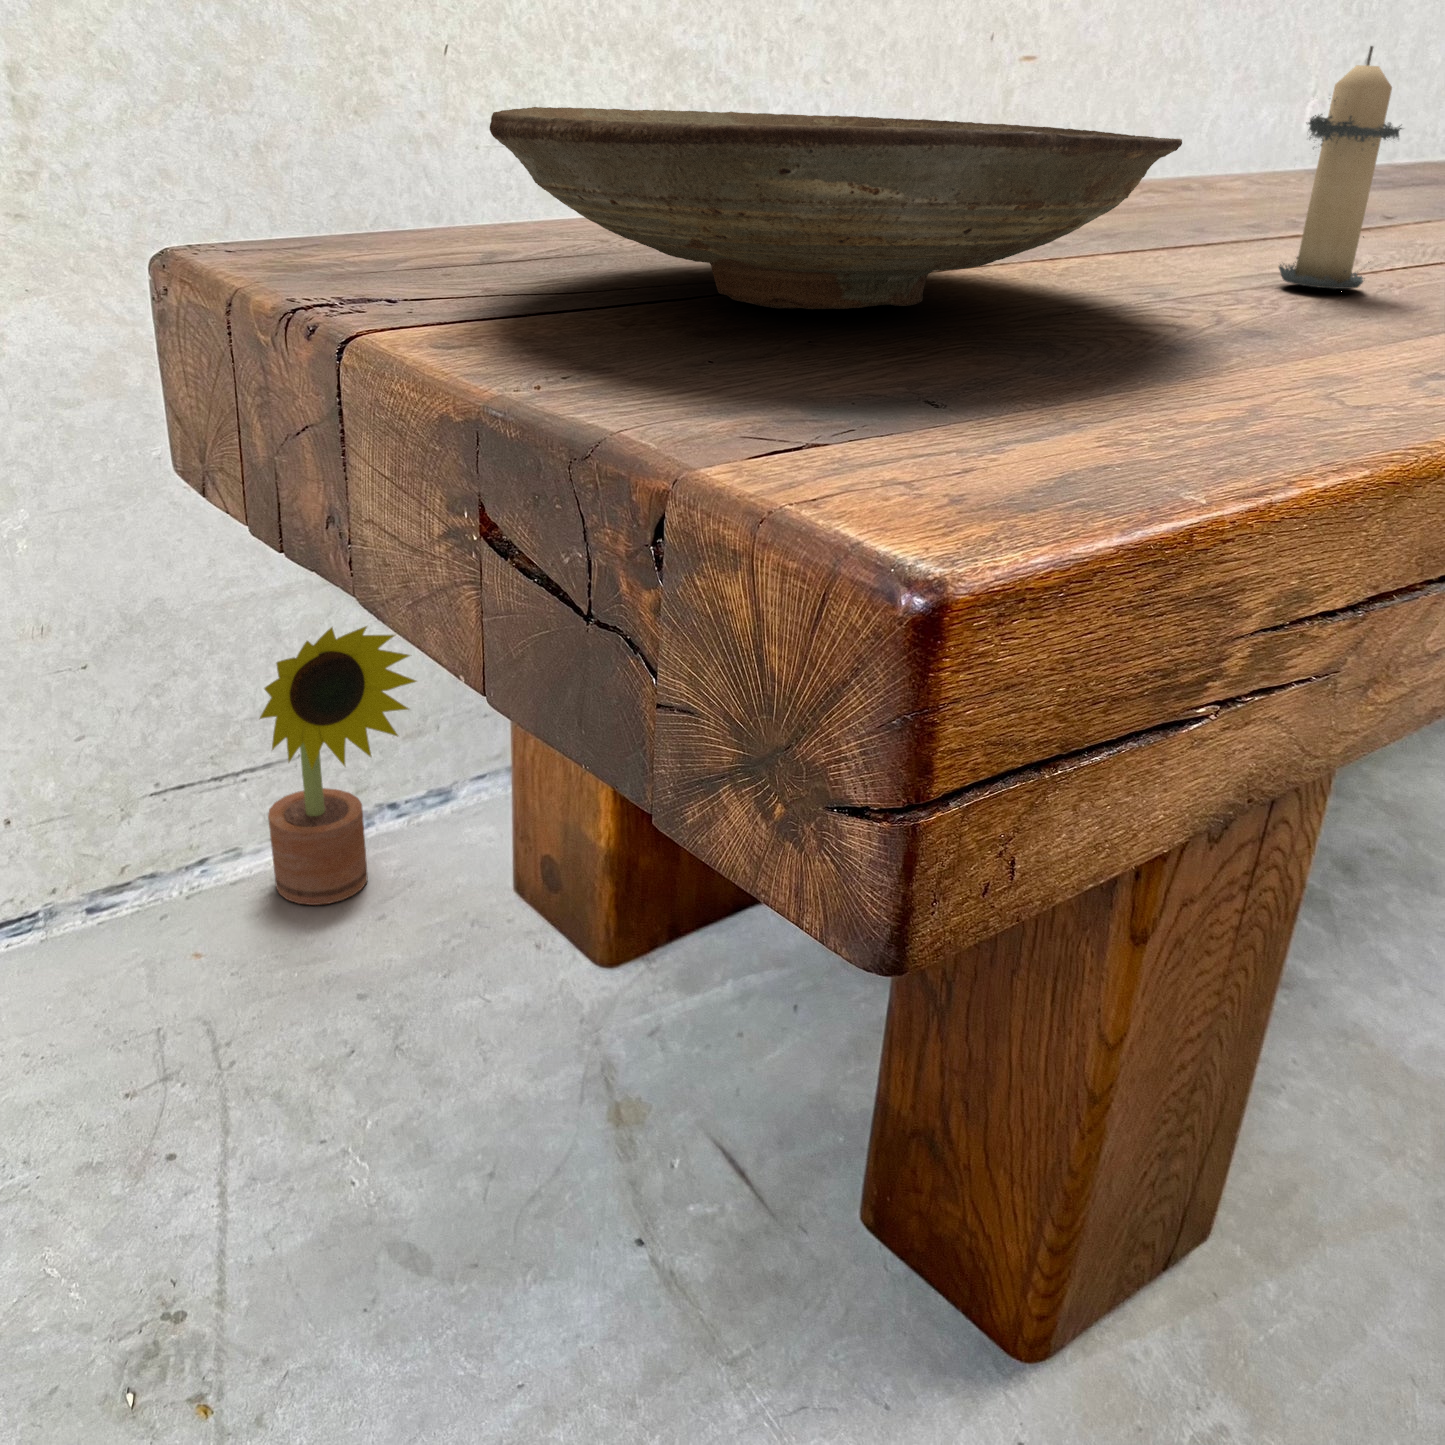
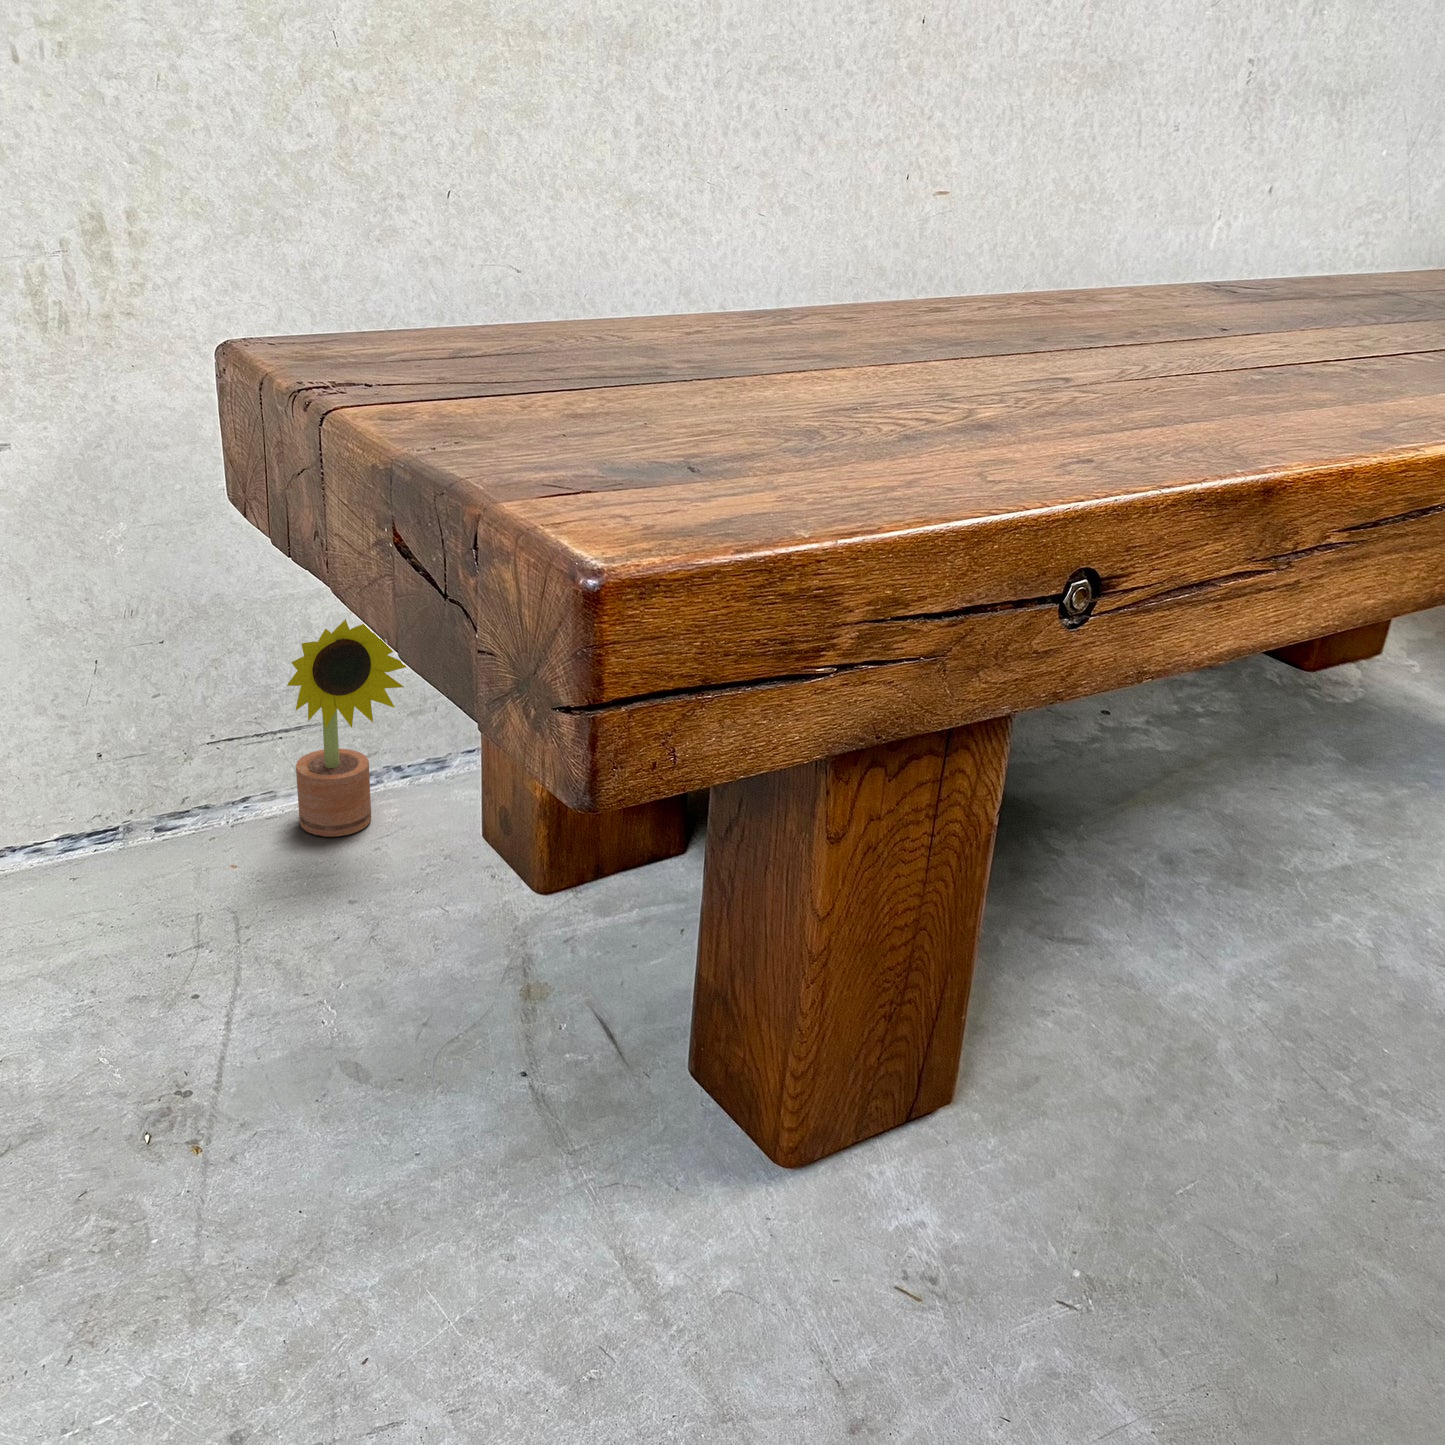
candle: present [1279,46,1402,289] -> none [1017,228,1111,402]
decorative bowl: present [490,107,1182,309] -> none [435,253,911,403]

